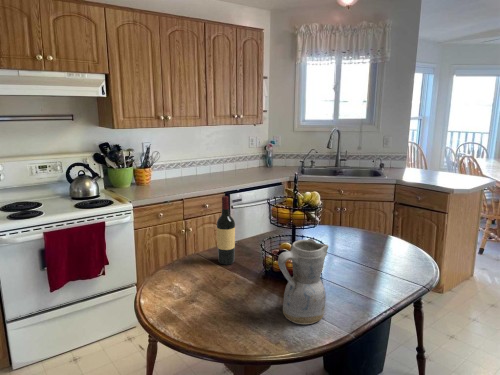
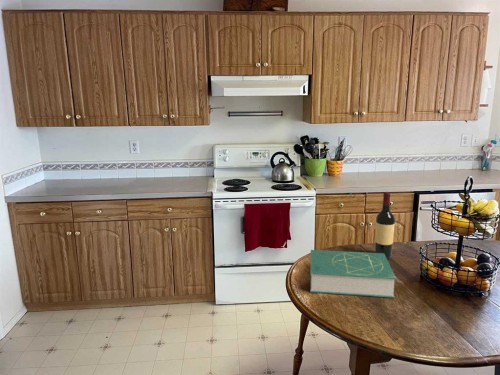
ceramic pitcher: present [278,240,328,324] -> none [412,245,476,334]
book: none [158,259,257,321] -> present [310,250,396,298]

